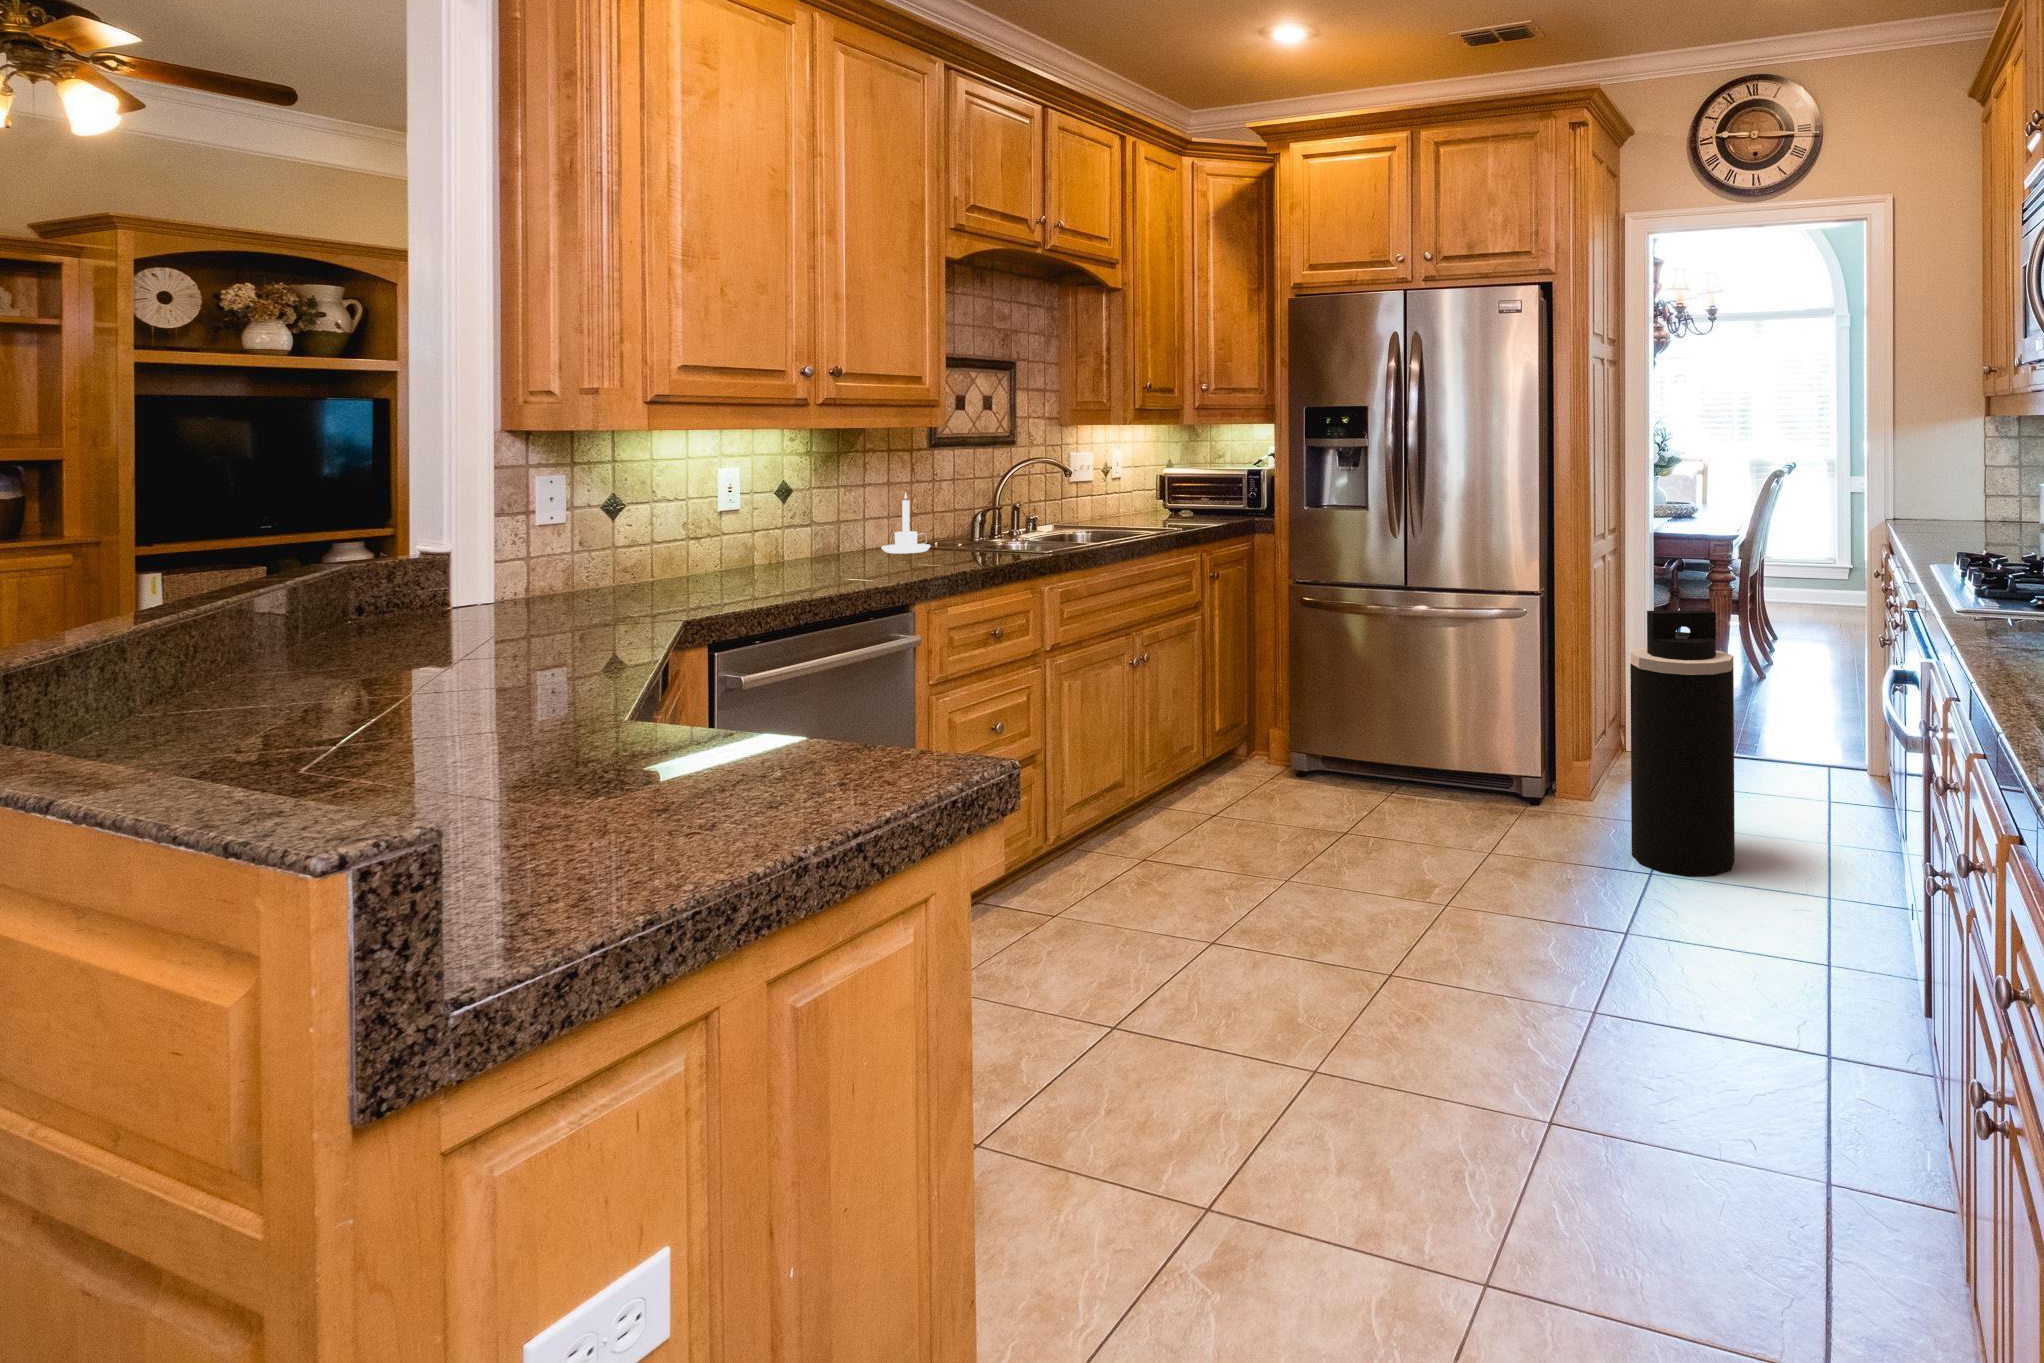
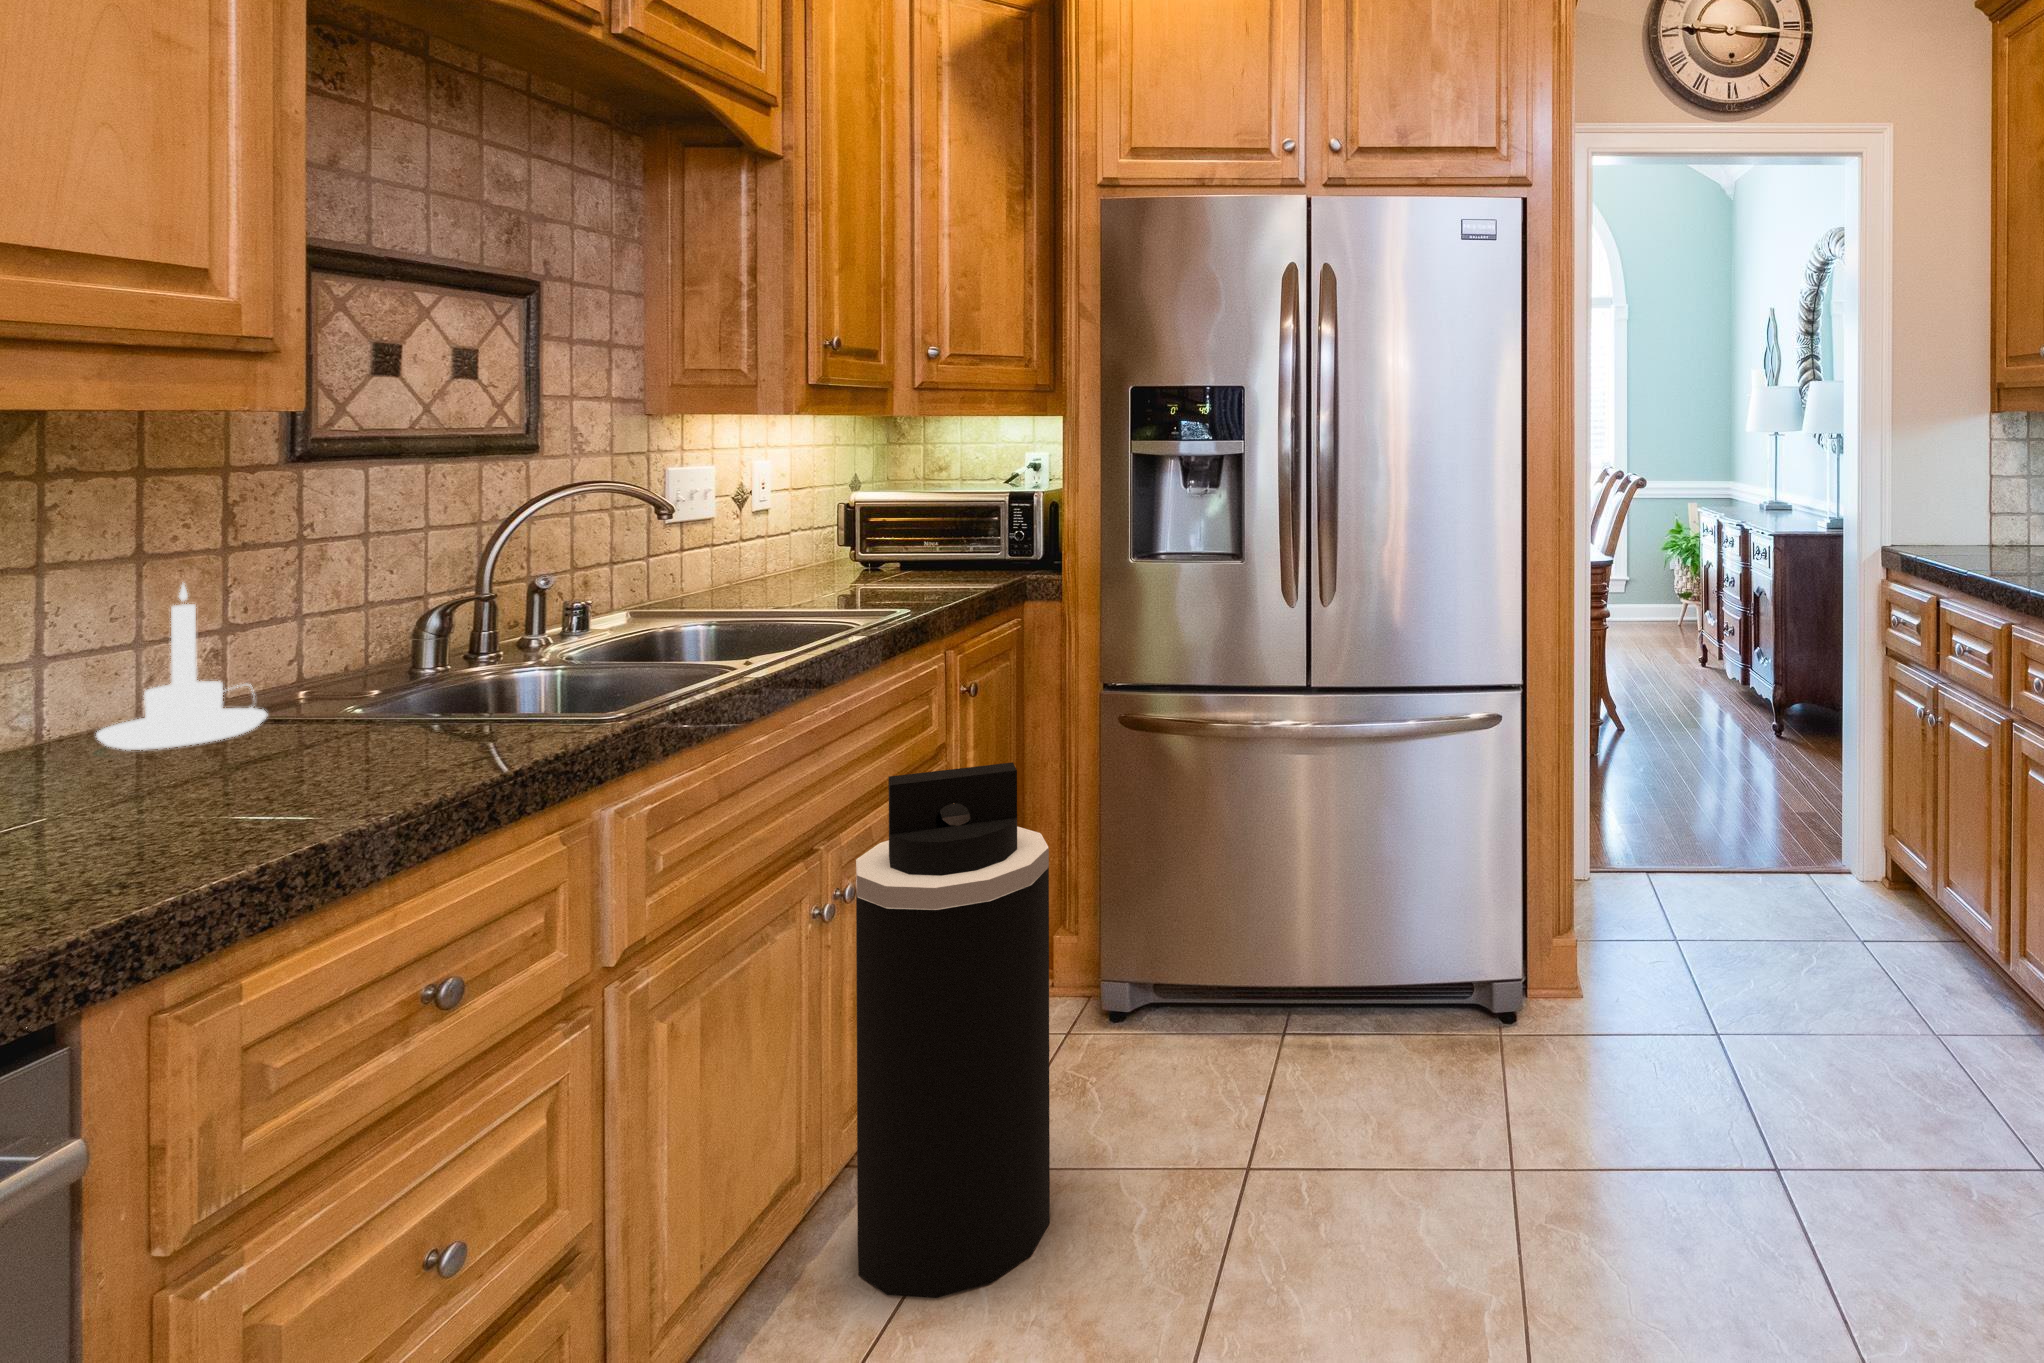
trash can: present [1630,610,1735,876] -> present [856,762,1050,1298]

